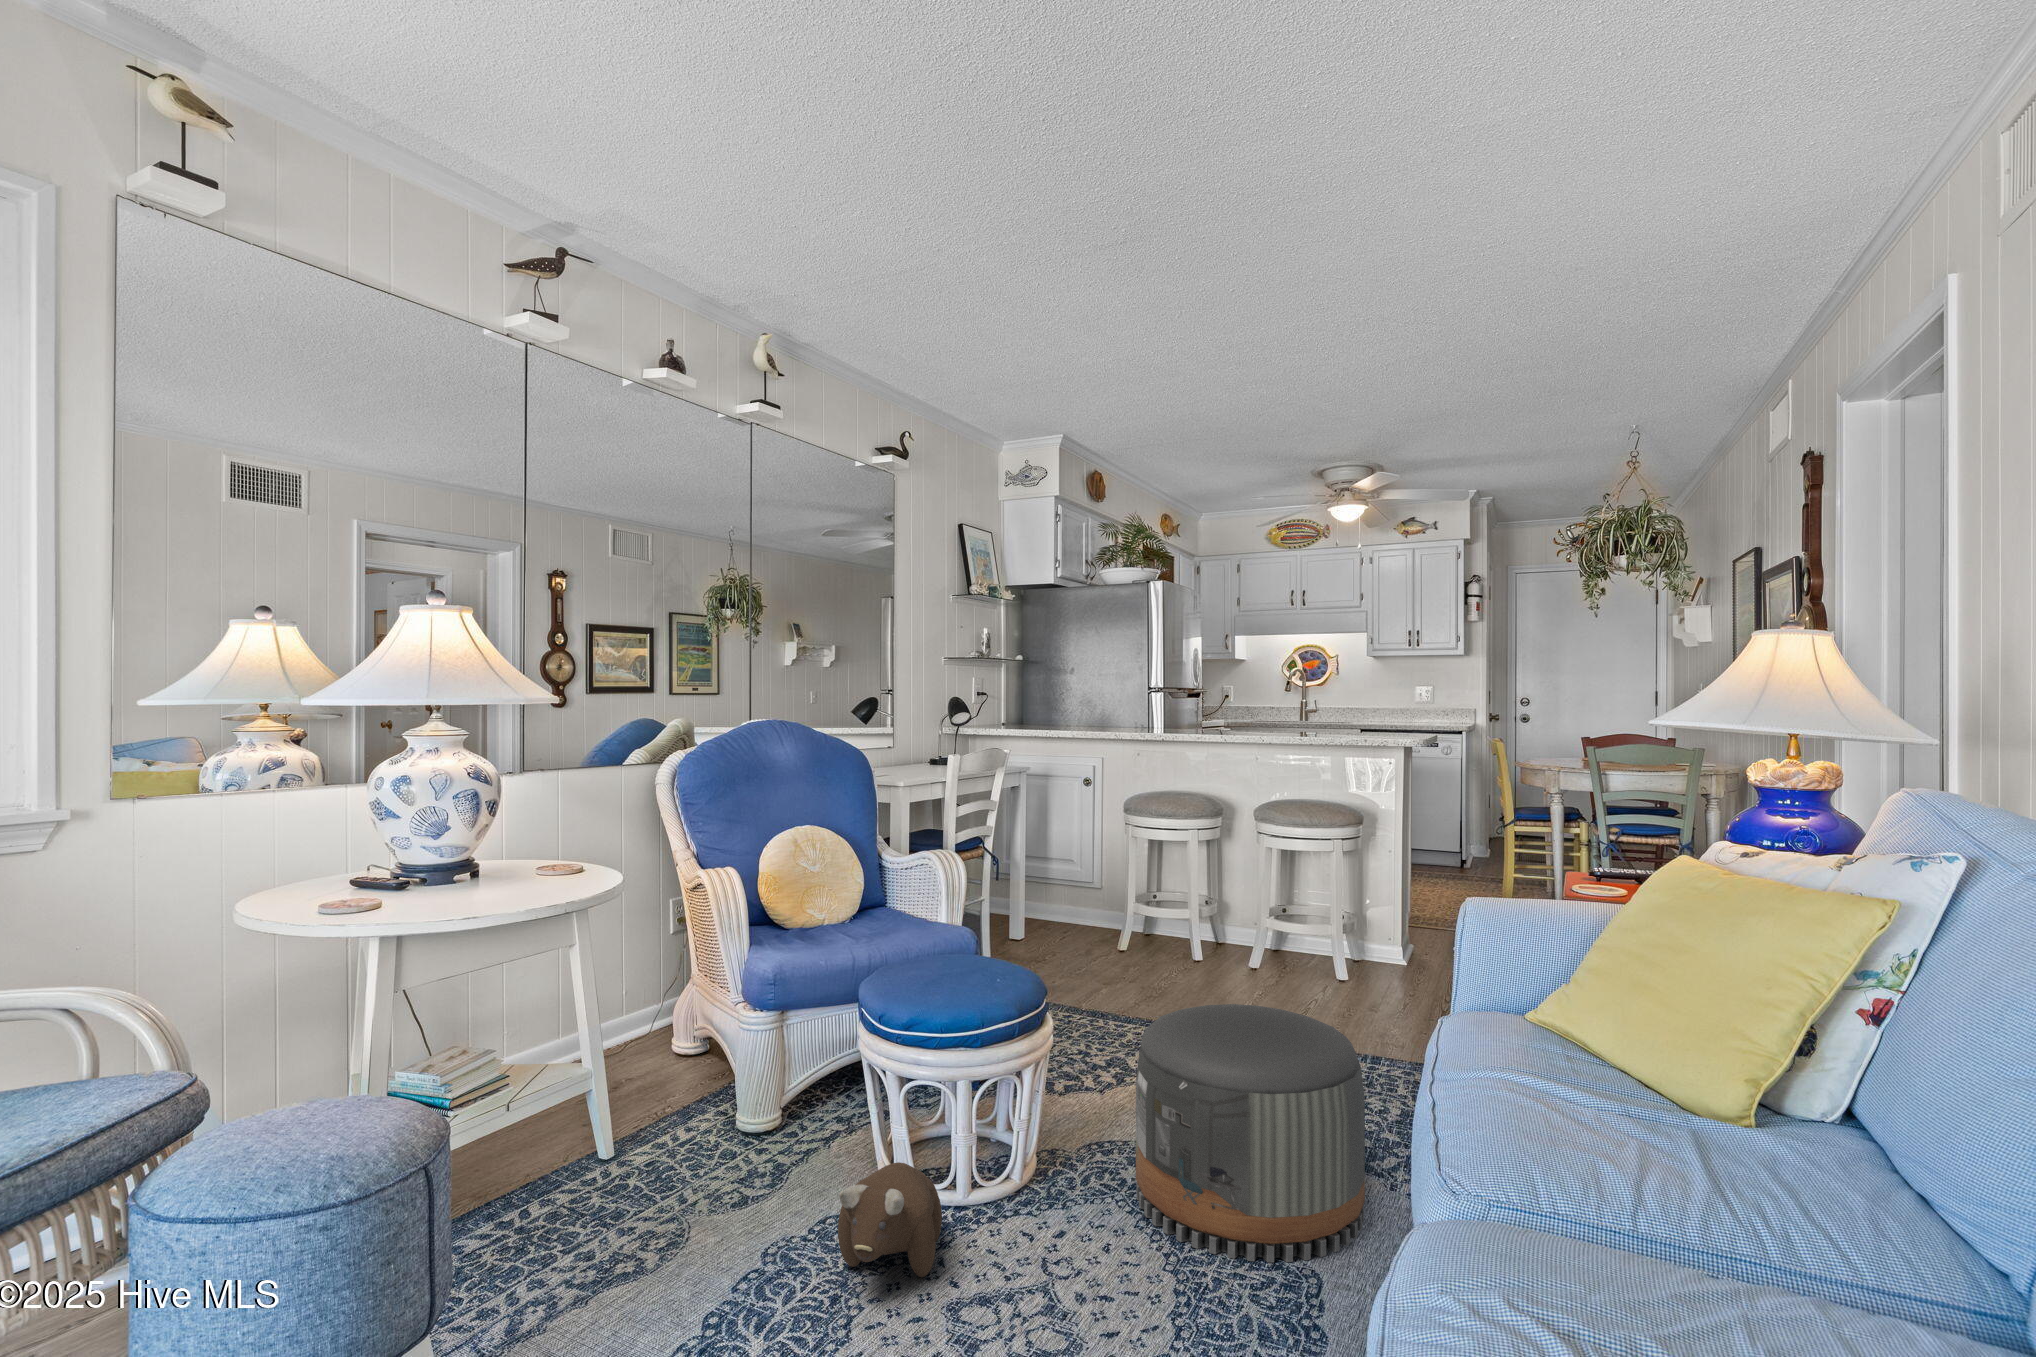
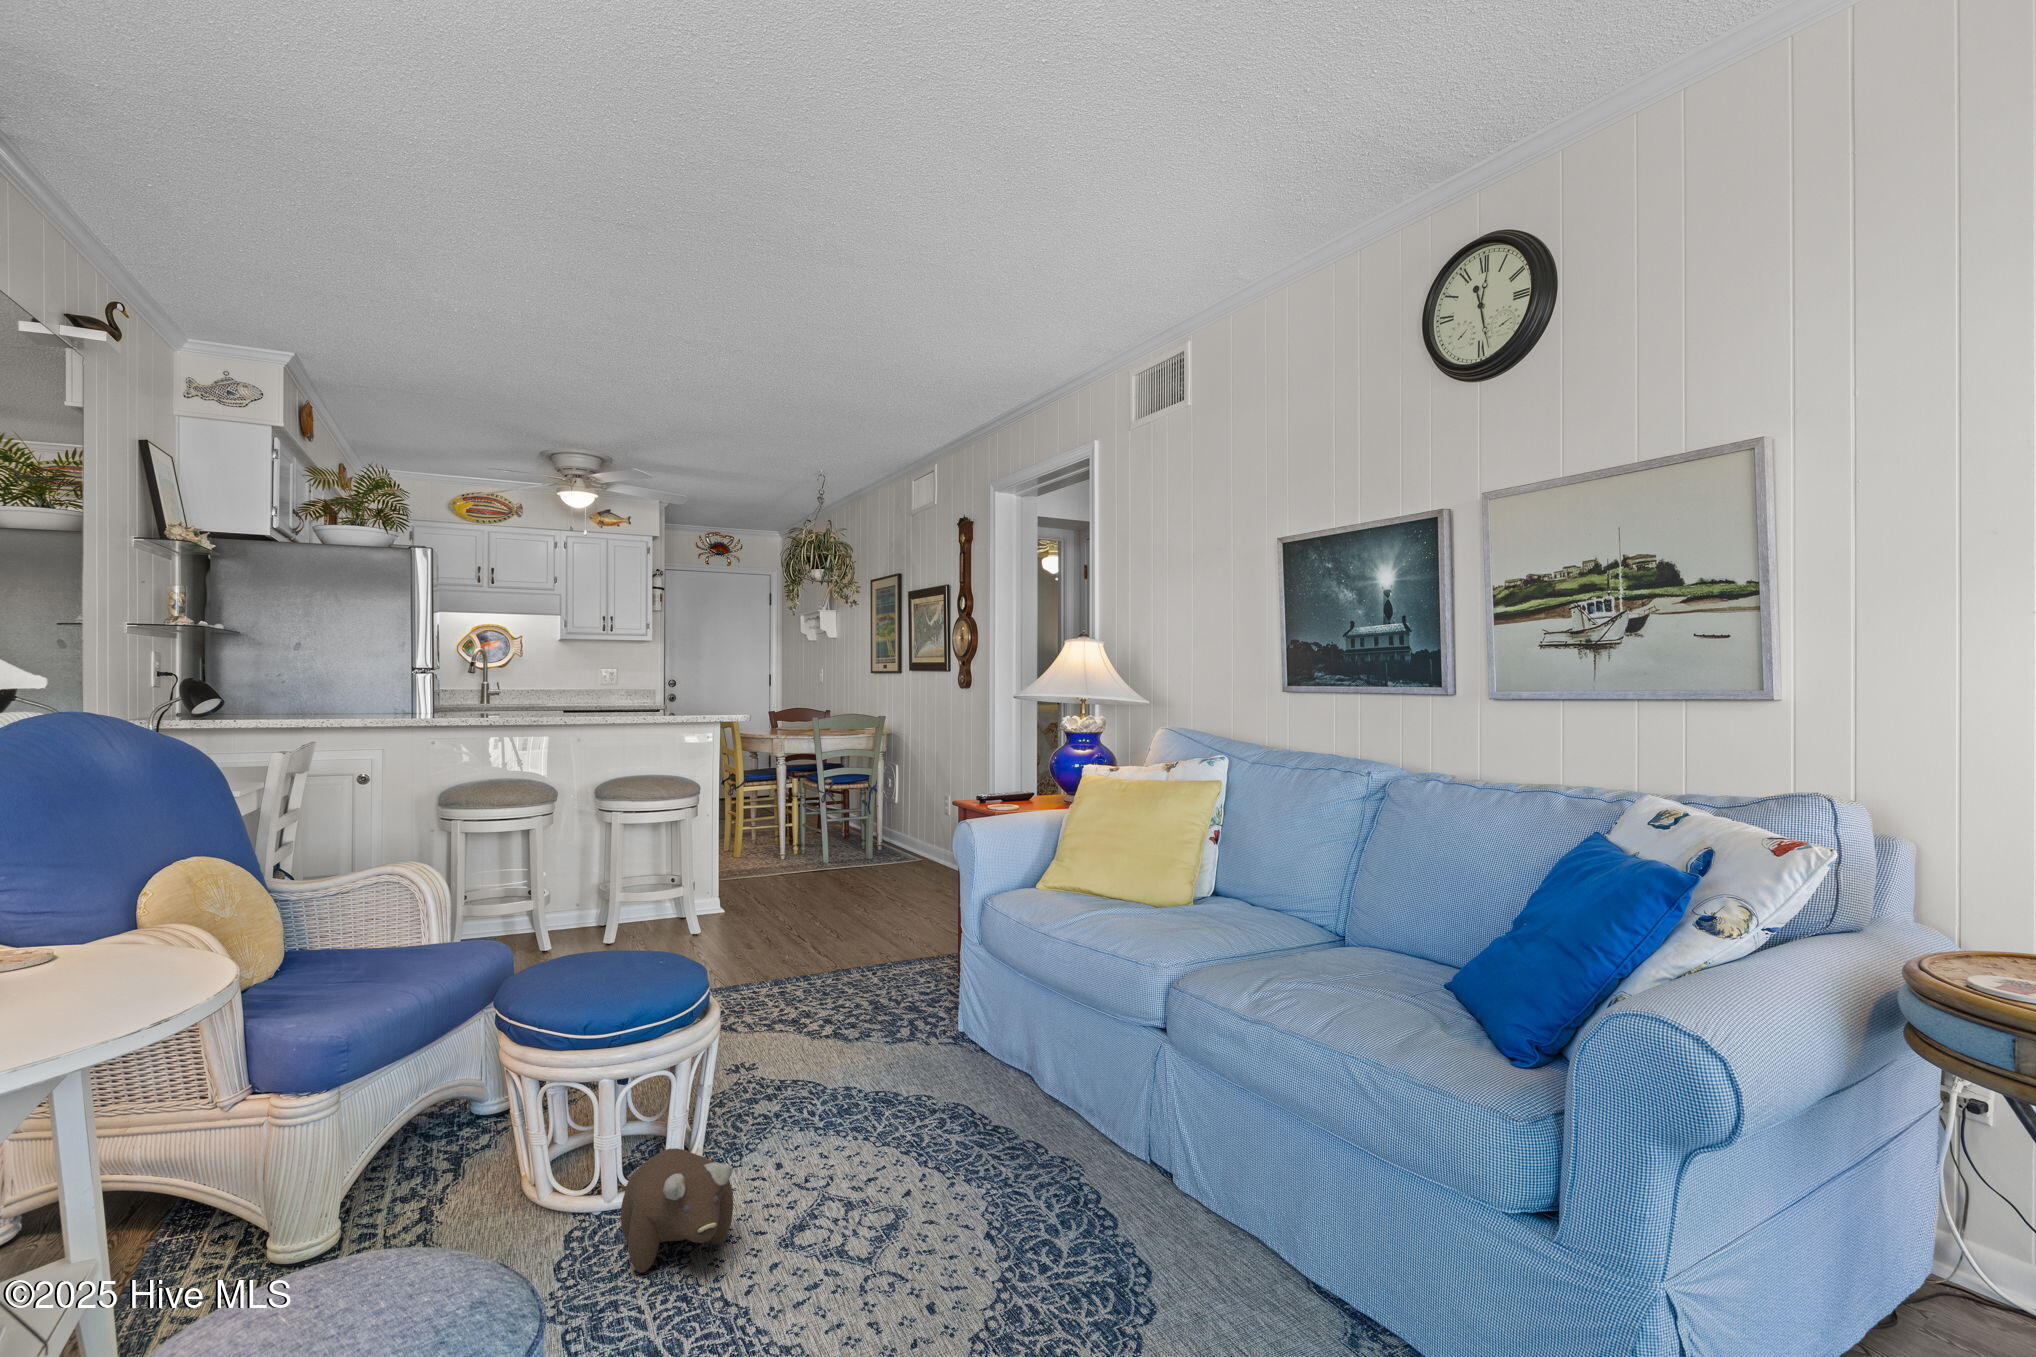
pouf: present [1136,1004,1365,1262] -> none [768,930,954,1130]

